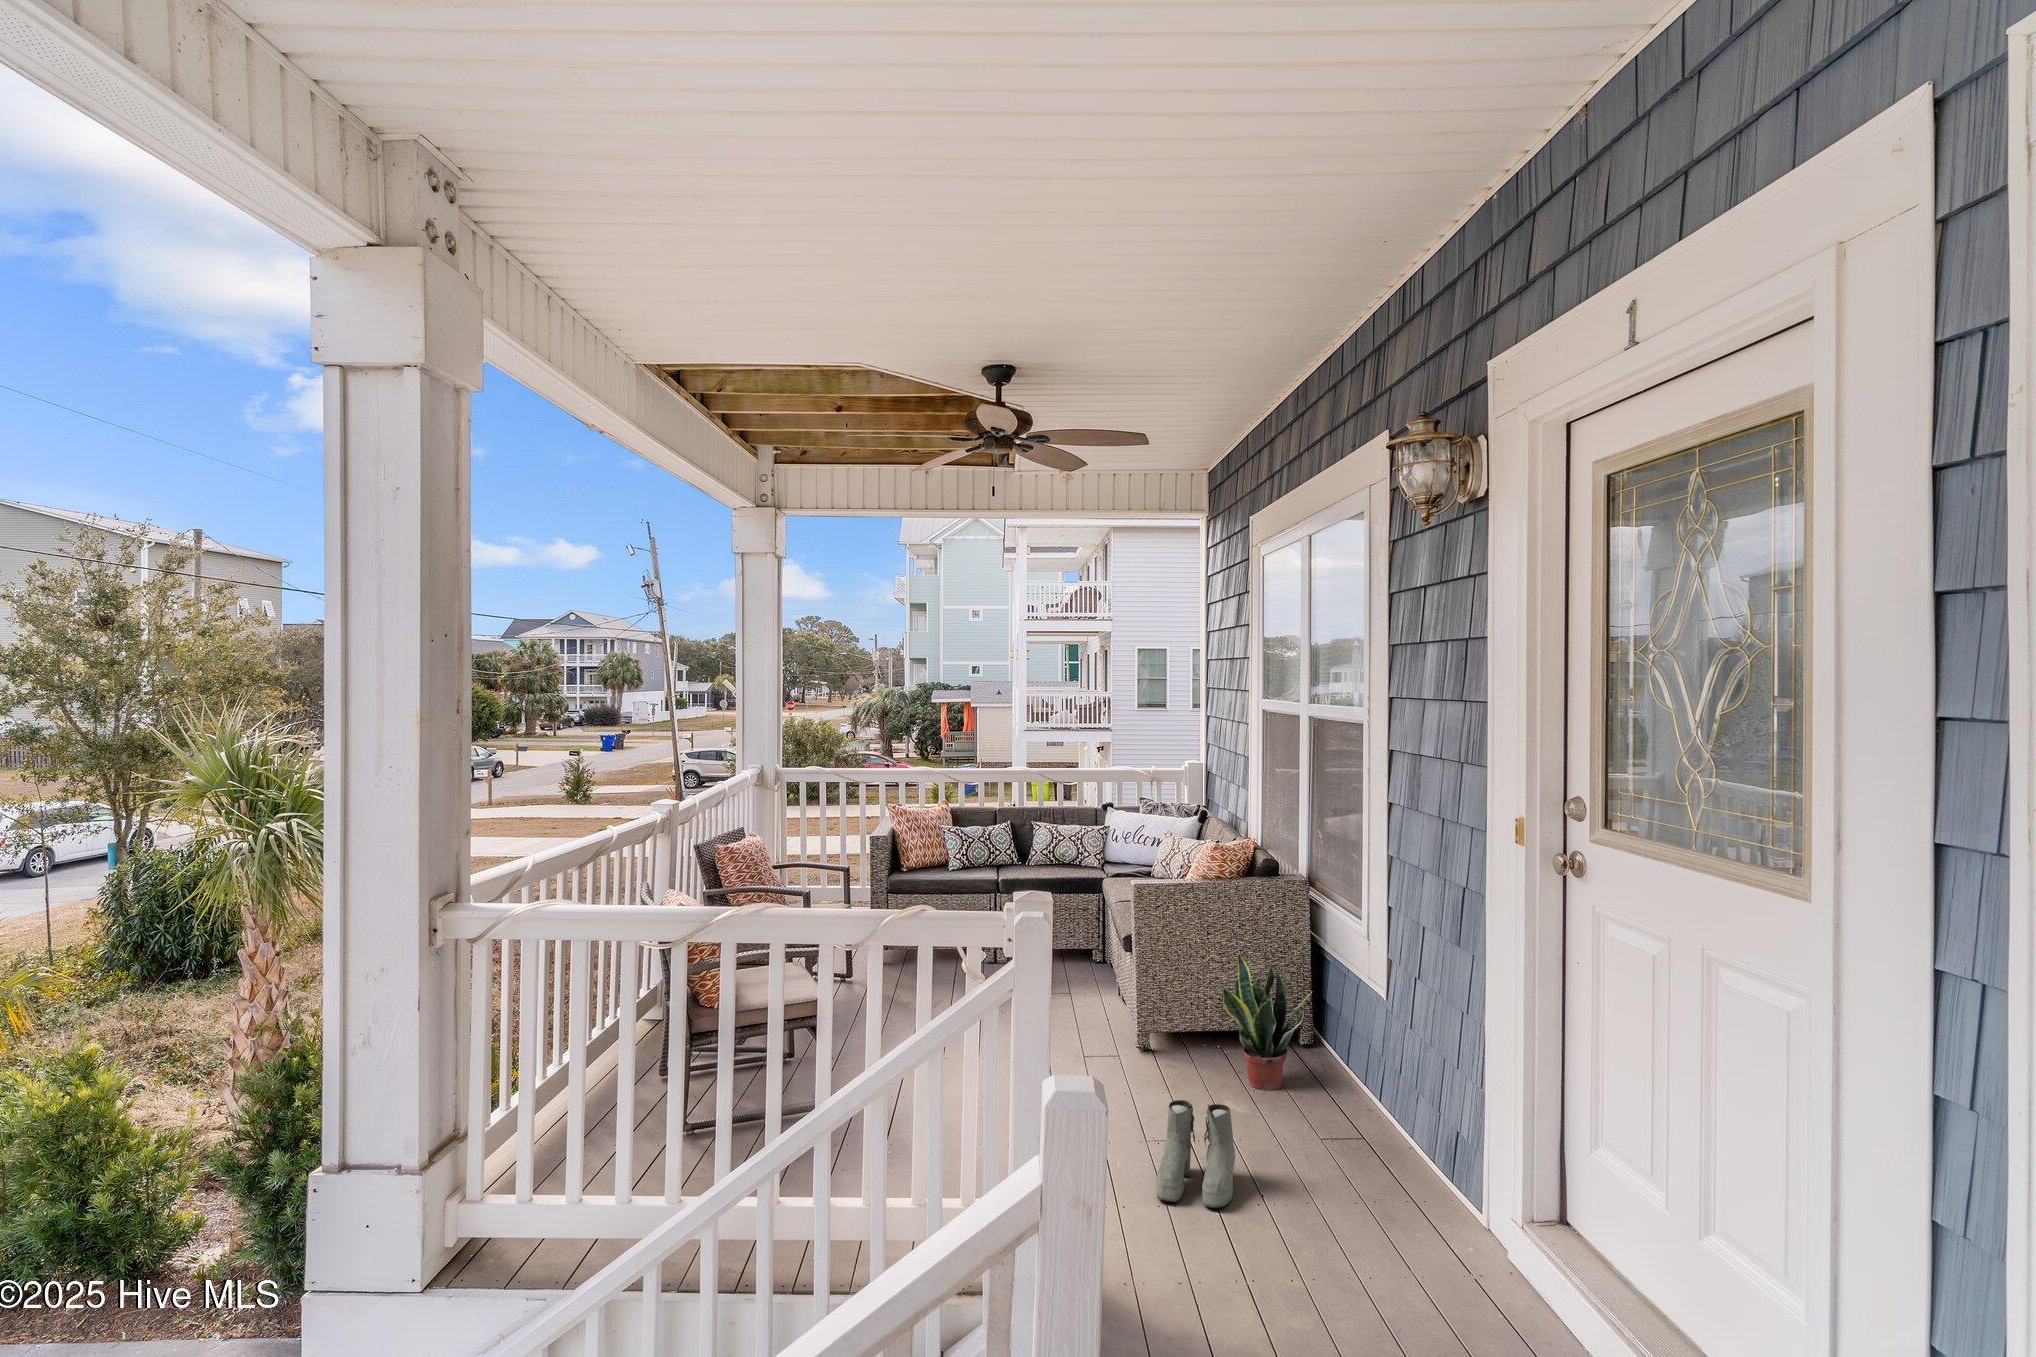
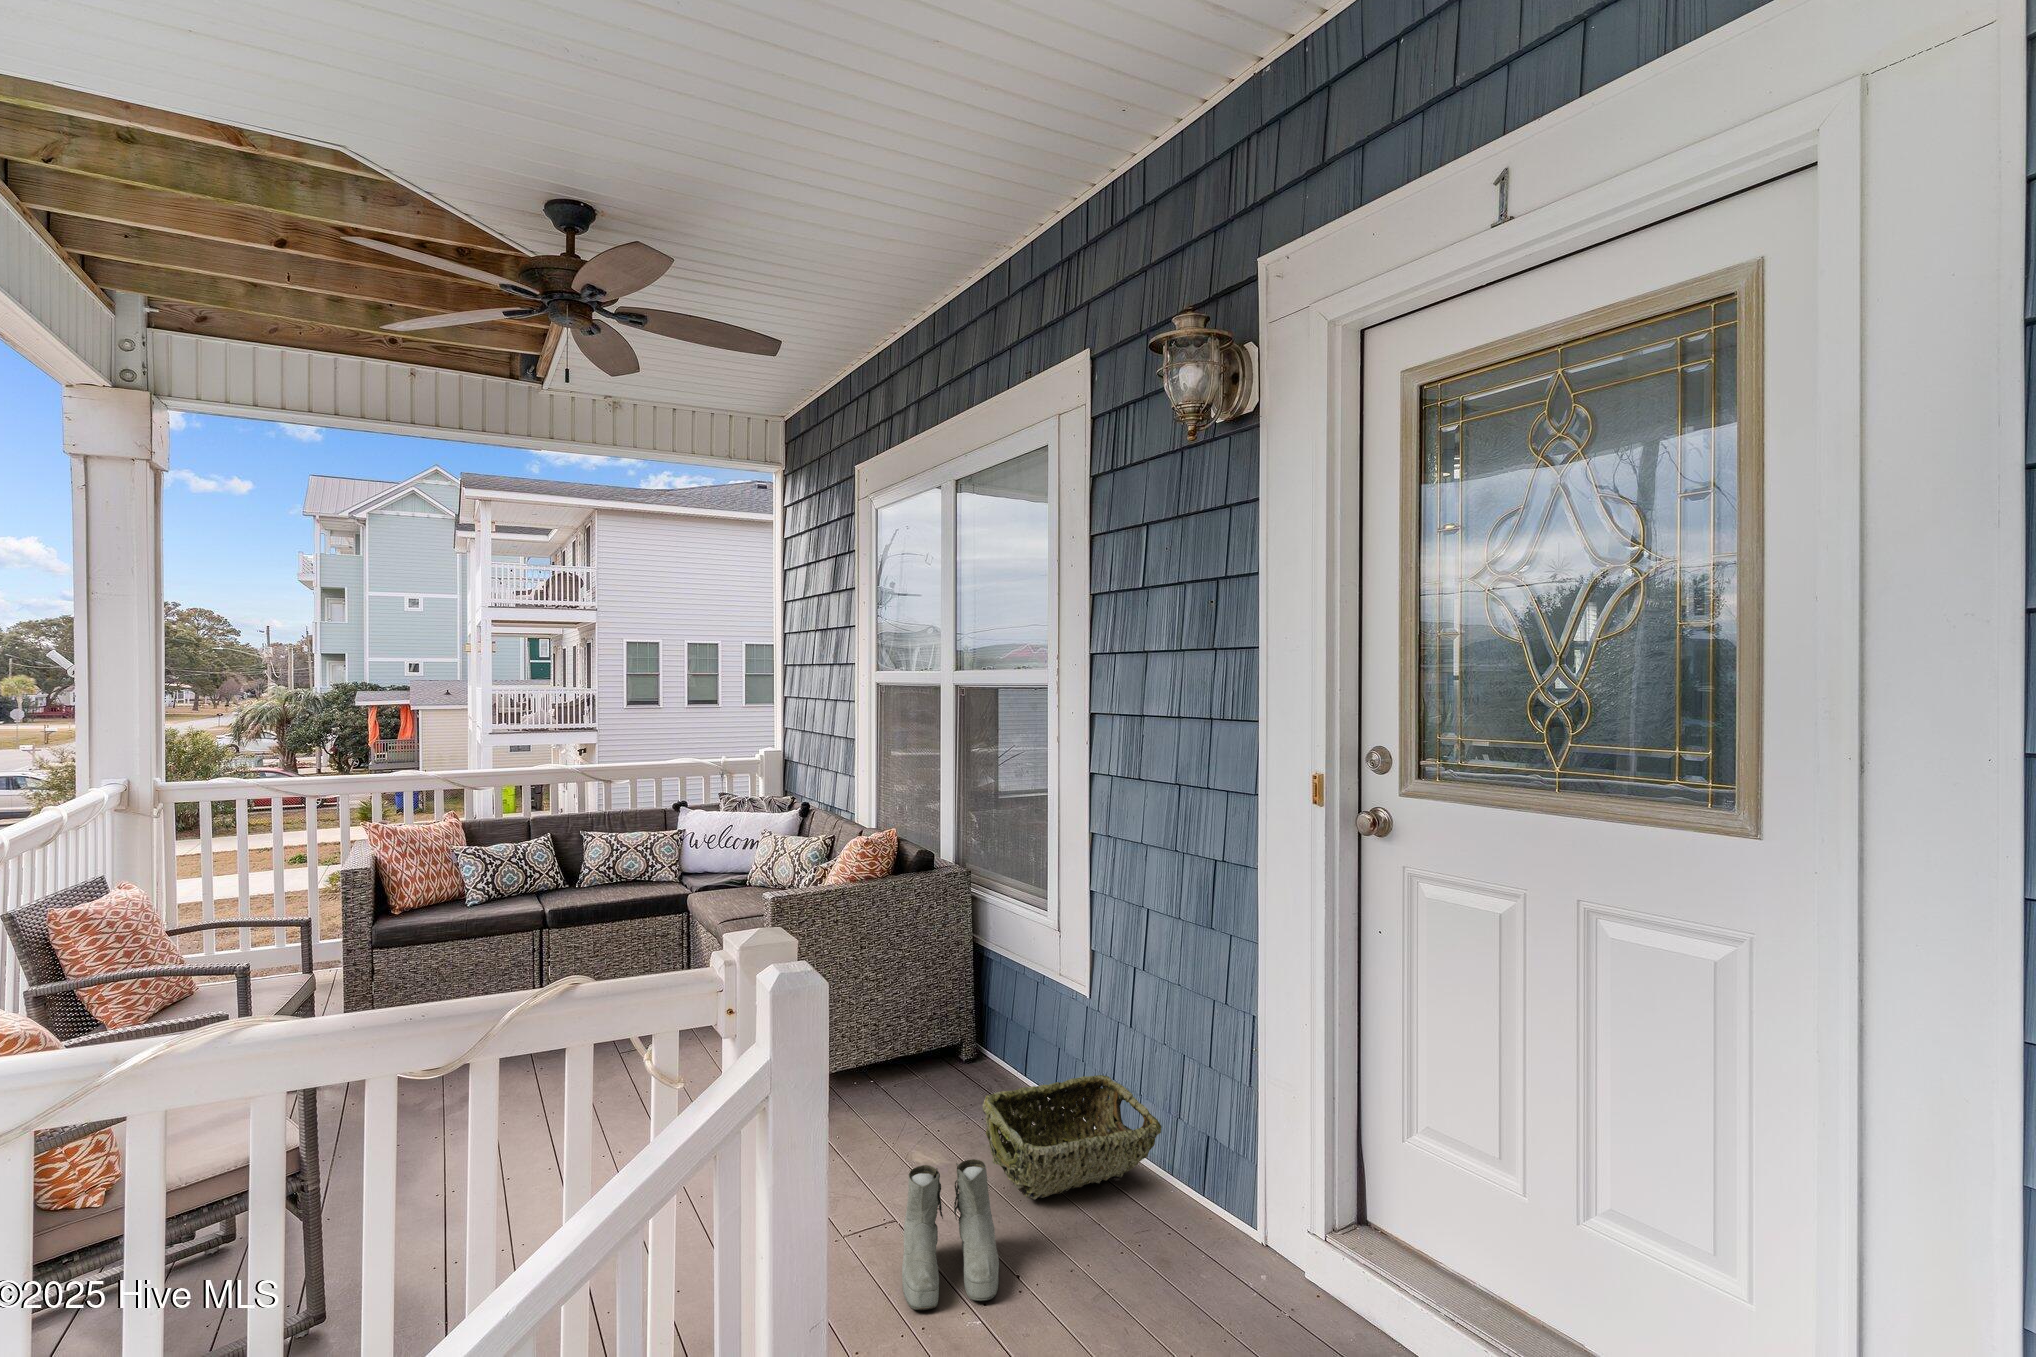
potted plant: present [1223,954,1312,1090] -> none [909,963,1003,1123]
woven basket: none [1258,1065,1415,1157] -> present [983,1075,1161,1200]

